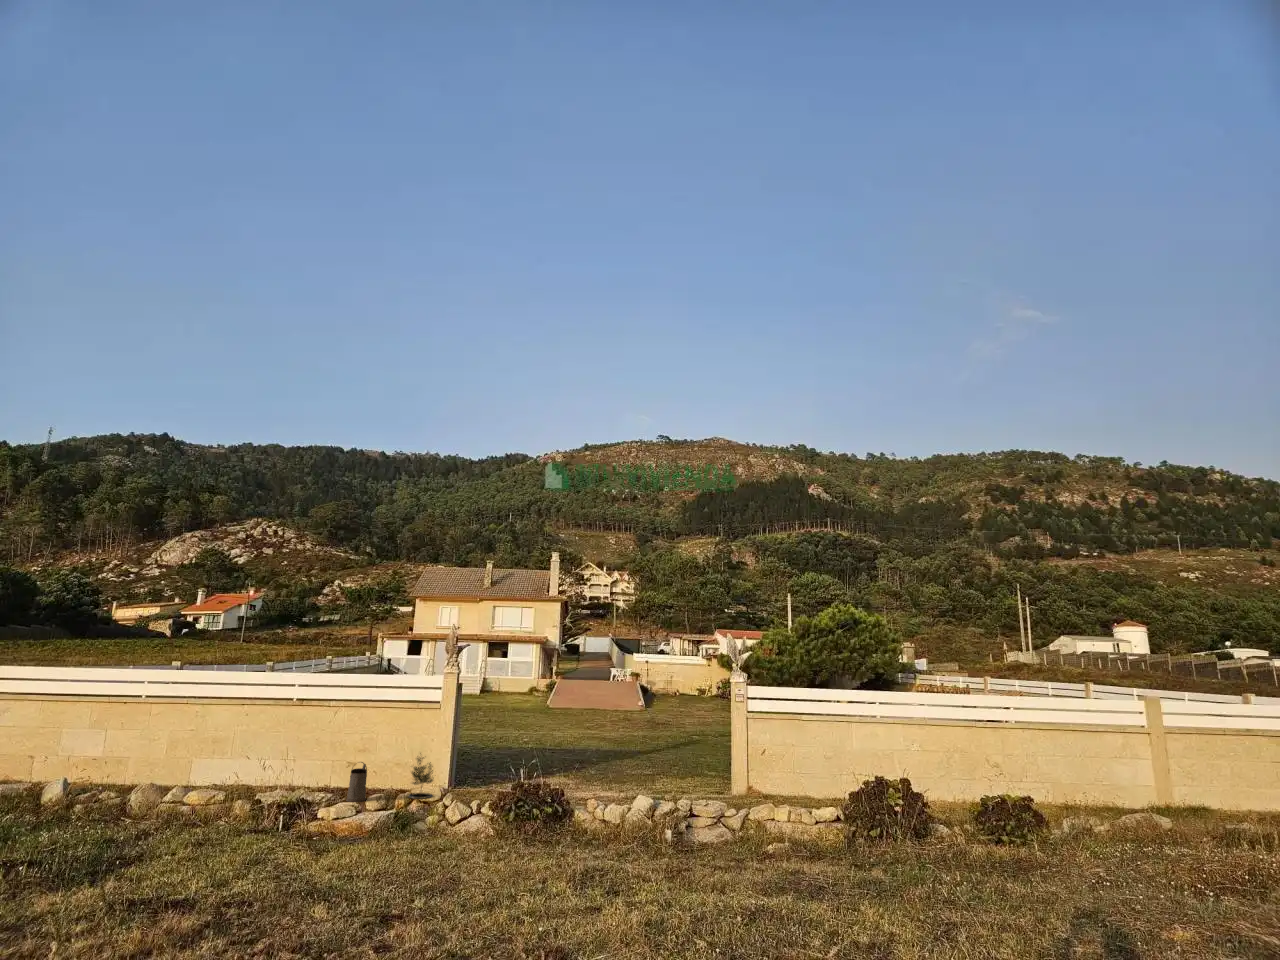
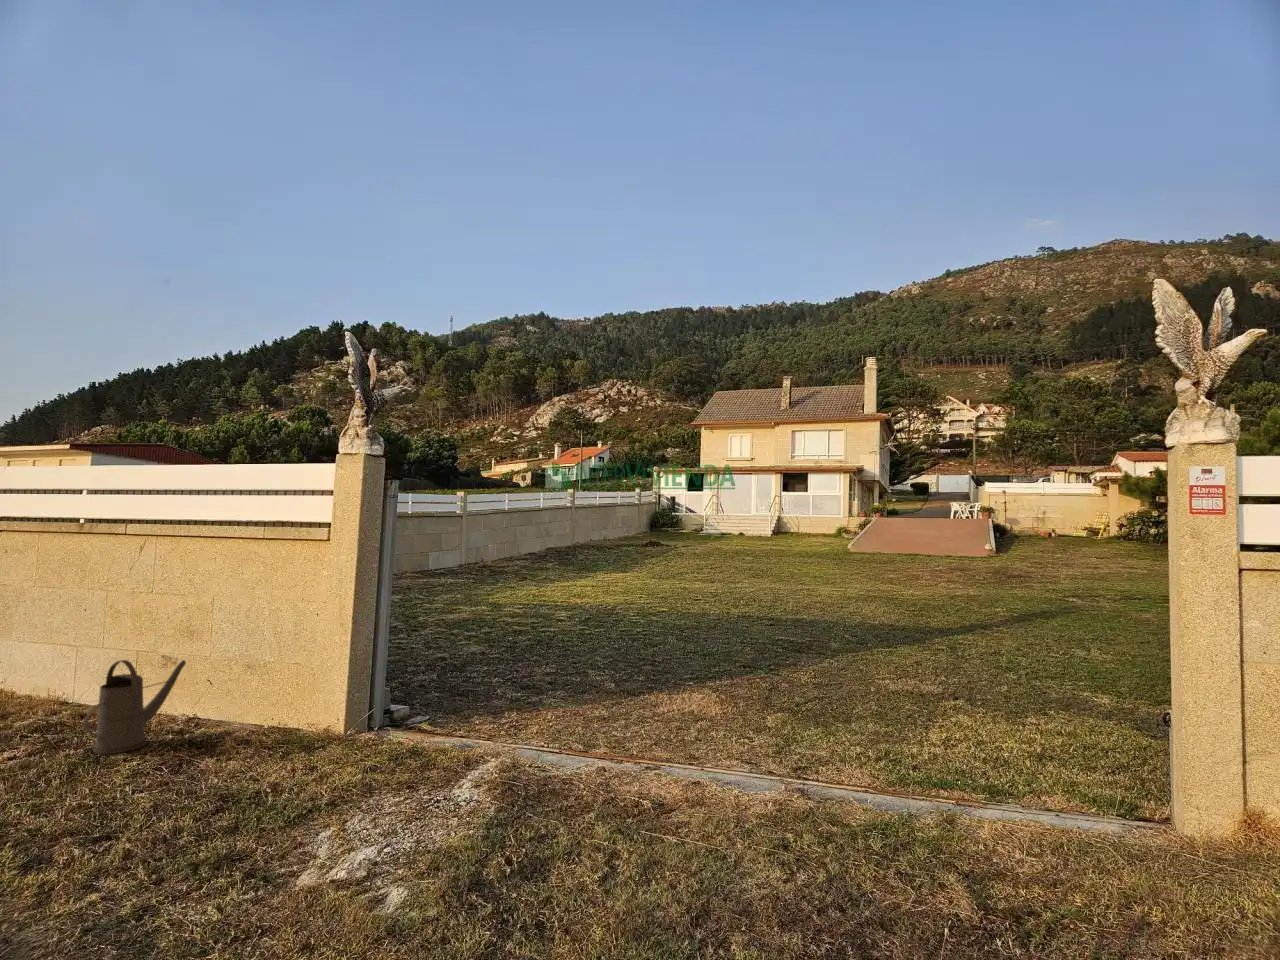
potted tree: present [408,753,434,799] -> none [221,643,306,759]

